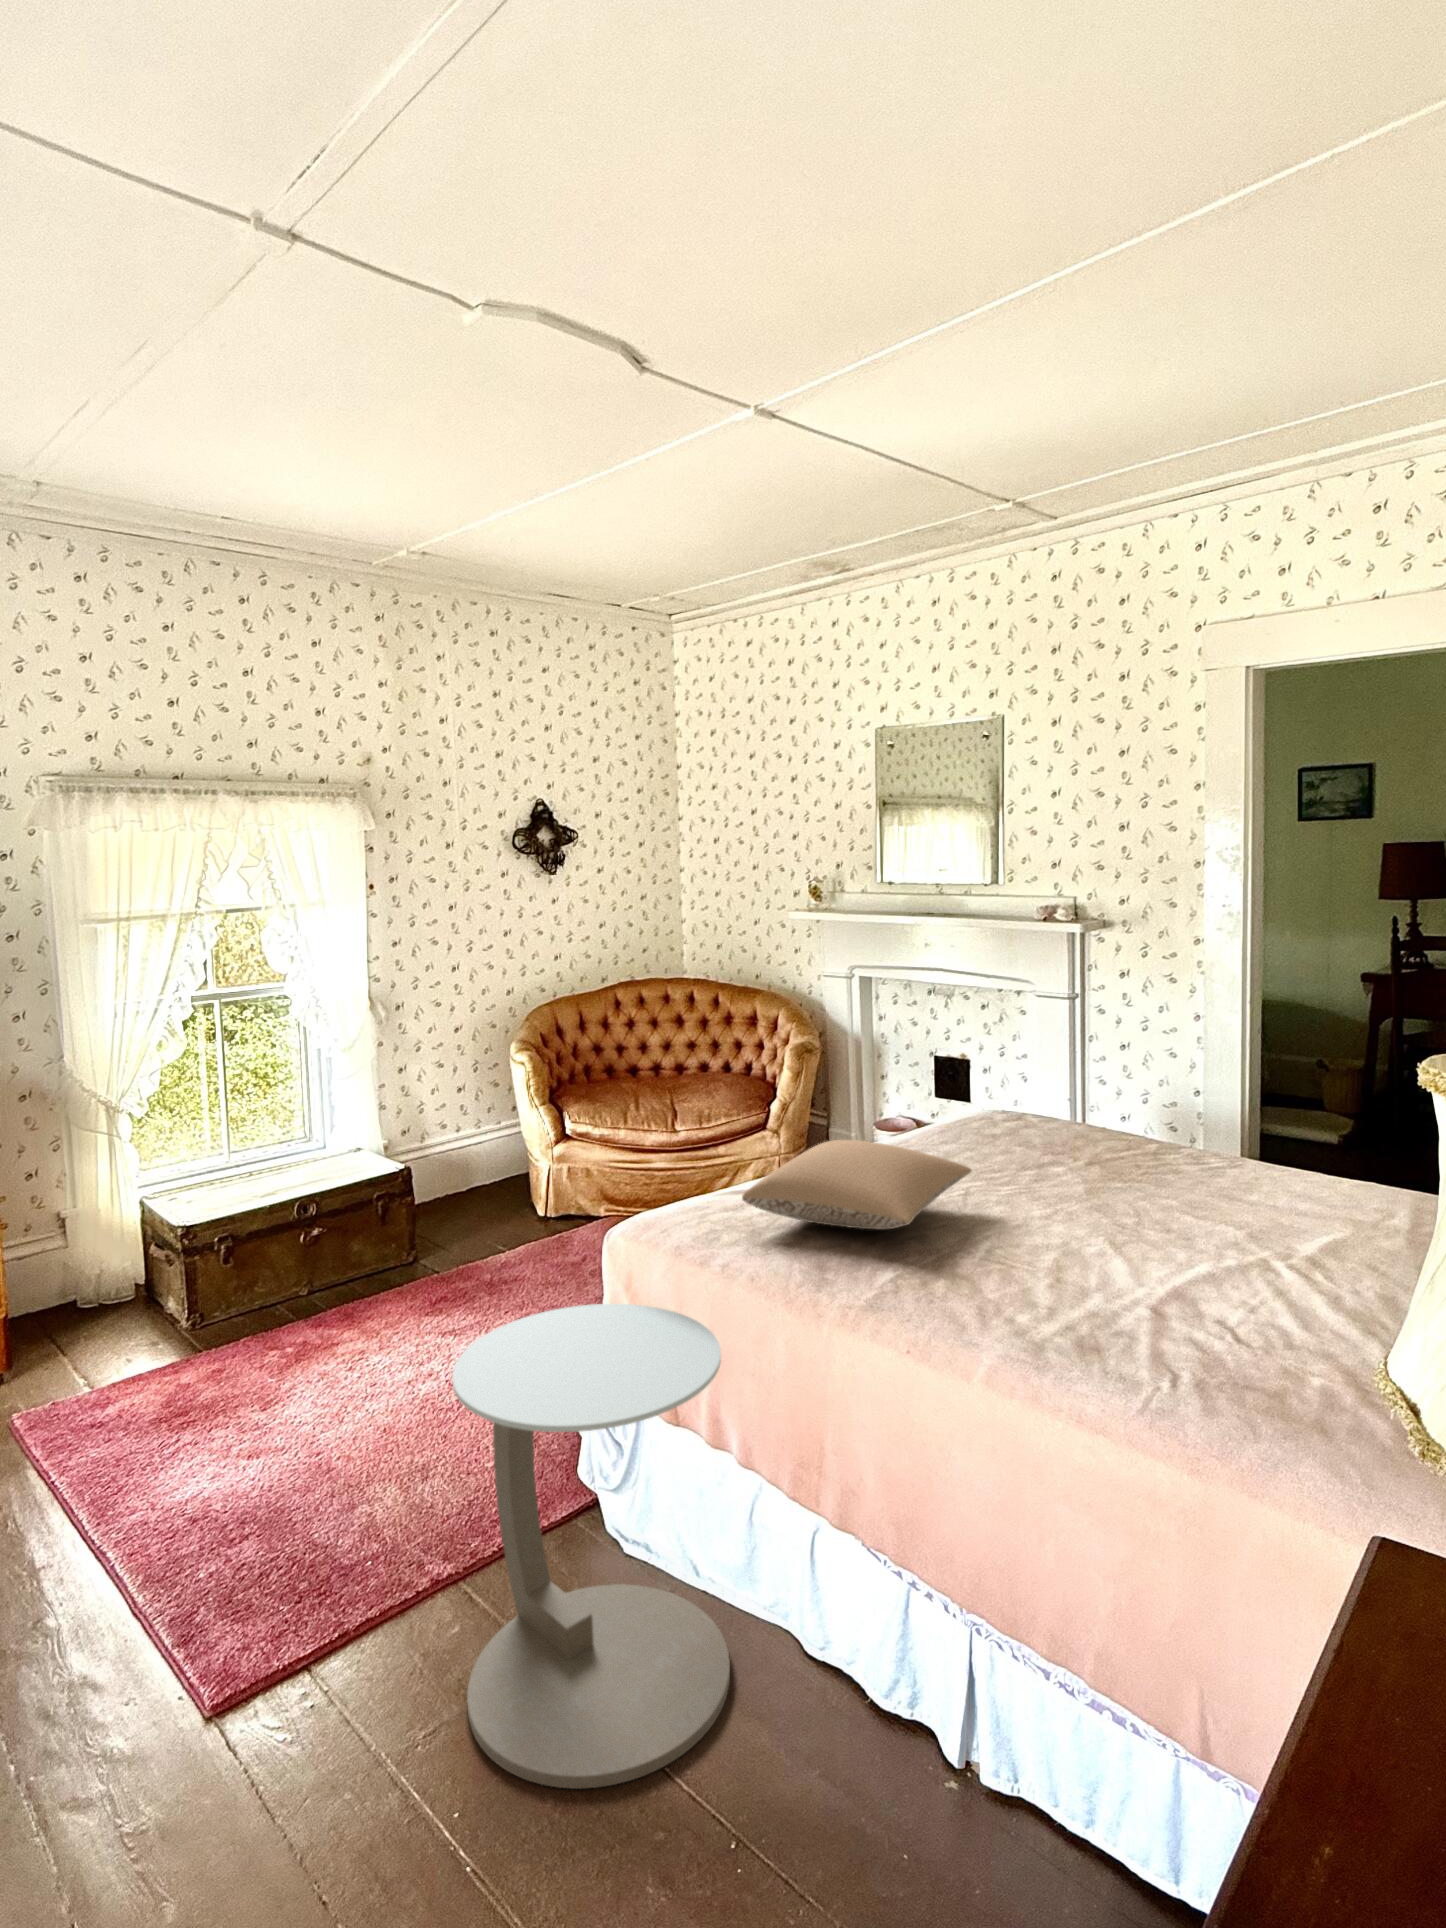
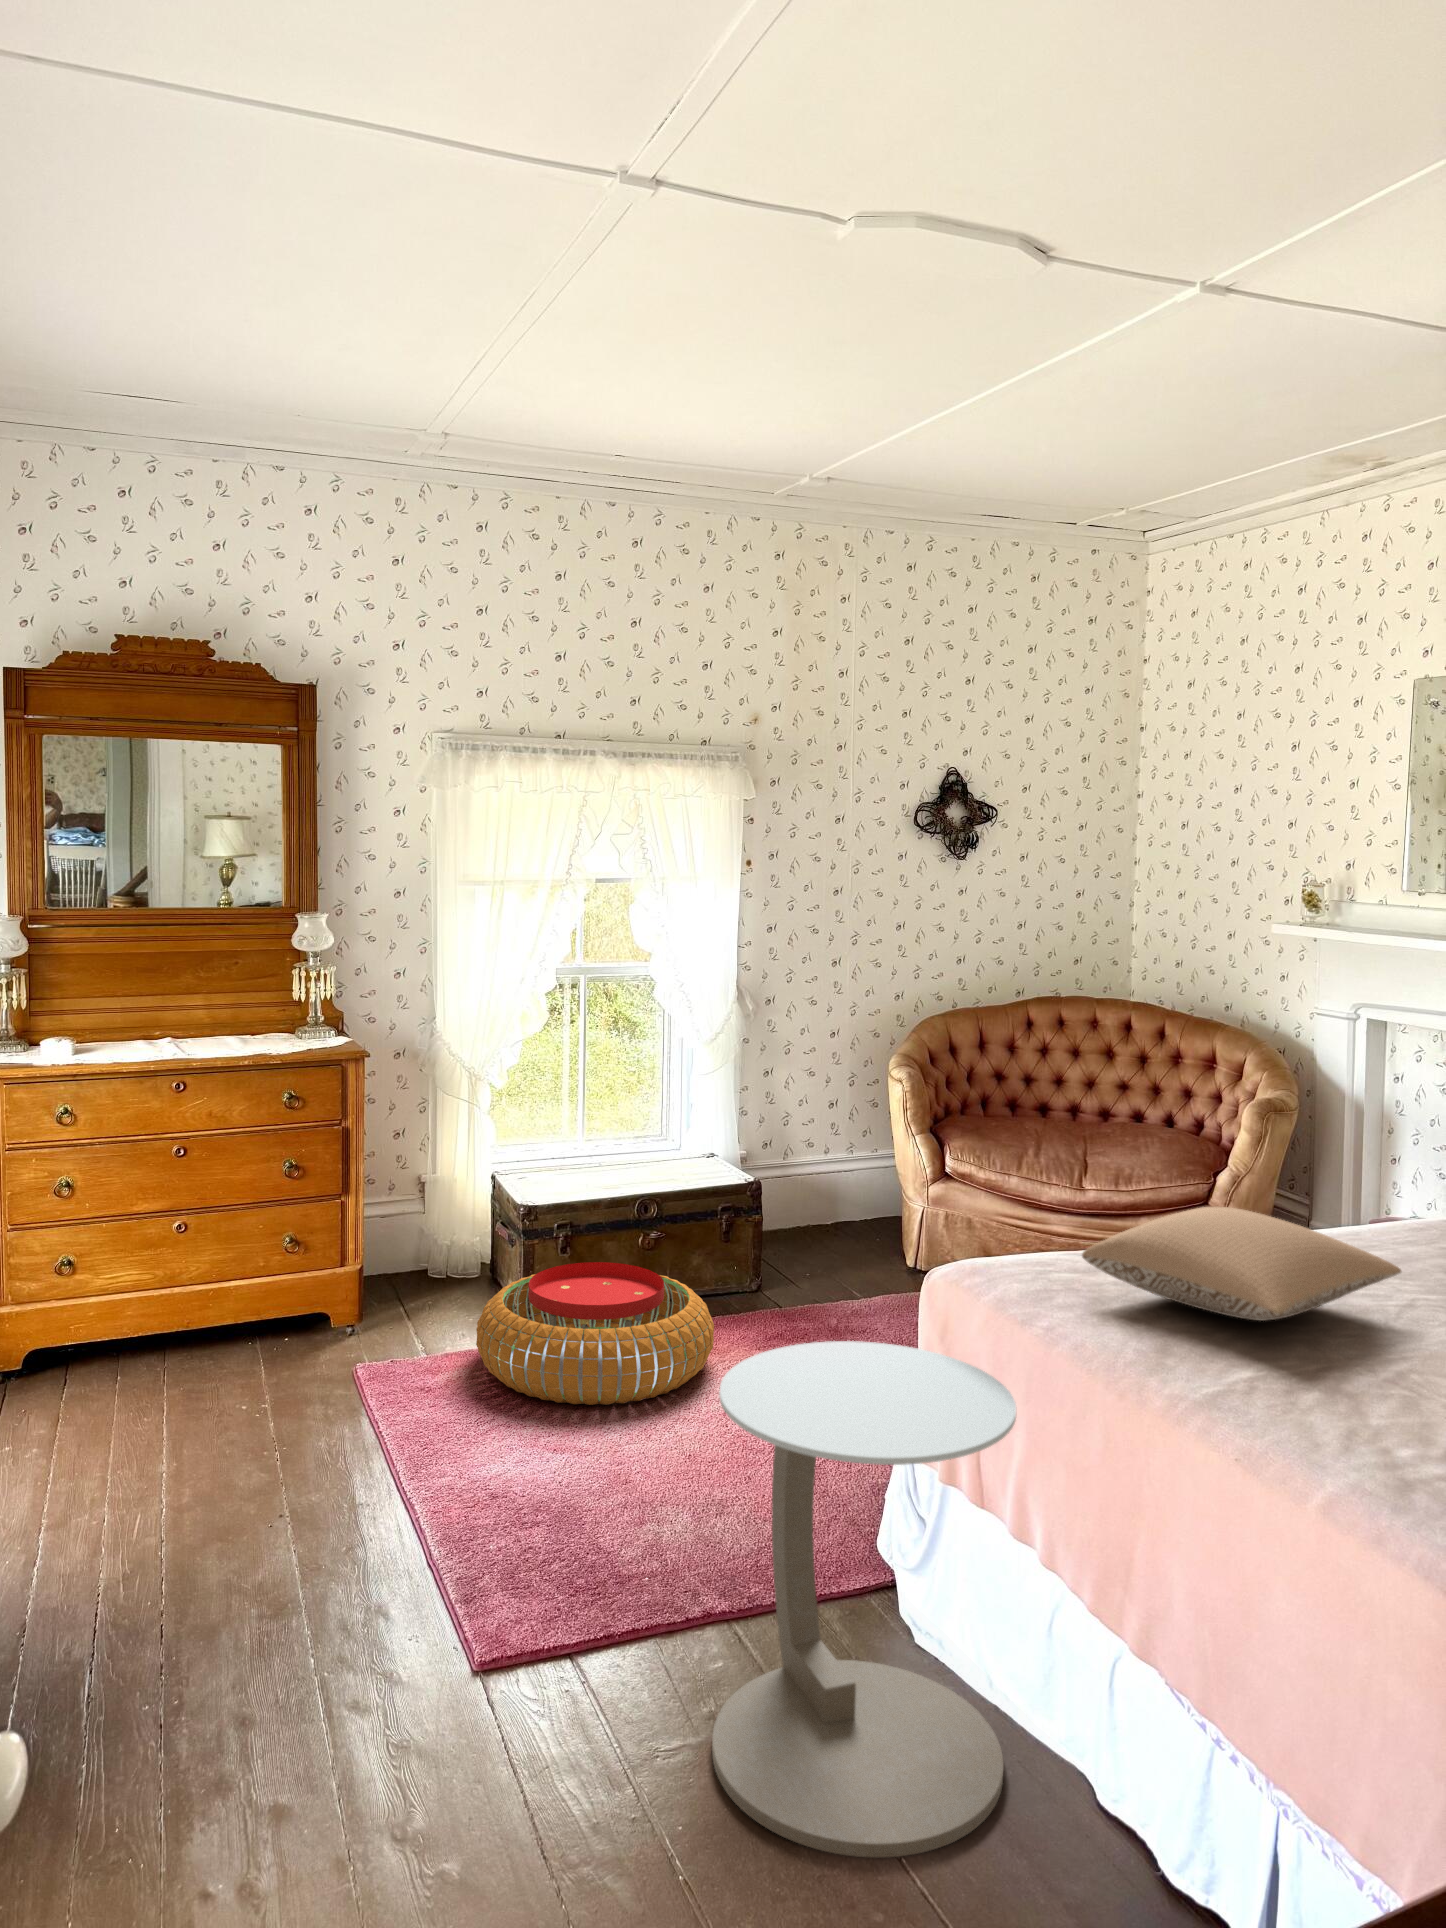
pouf: none [147,1262,388,1408] -> present [476,1262,714,1405]

